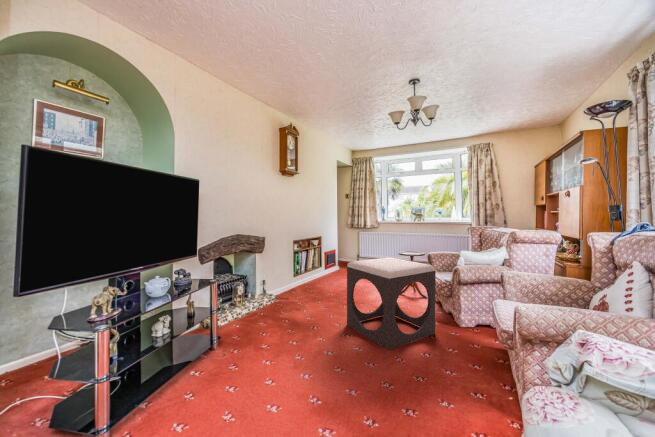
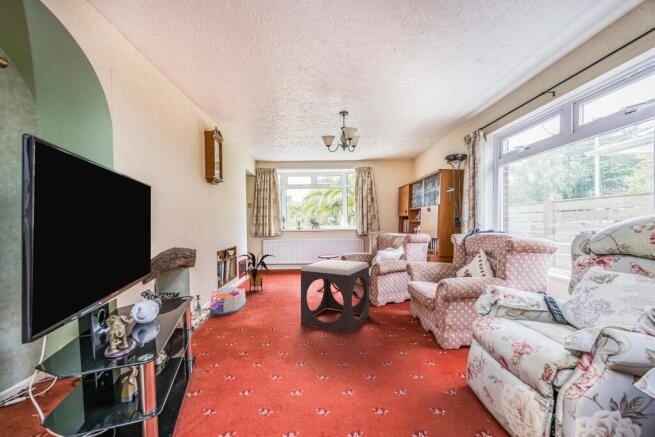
house plant: none [316,243,358,284] -> present [239,252,273,292]
storage bin: none [278,276,318,301] -> present [209,287,247,315]

